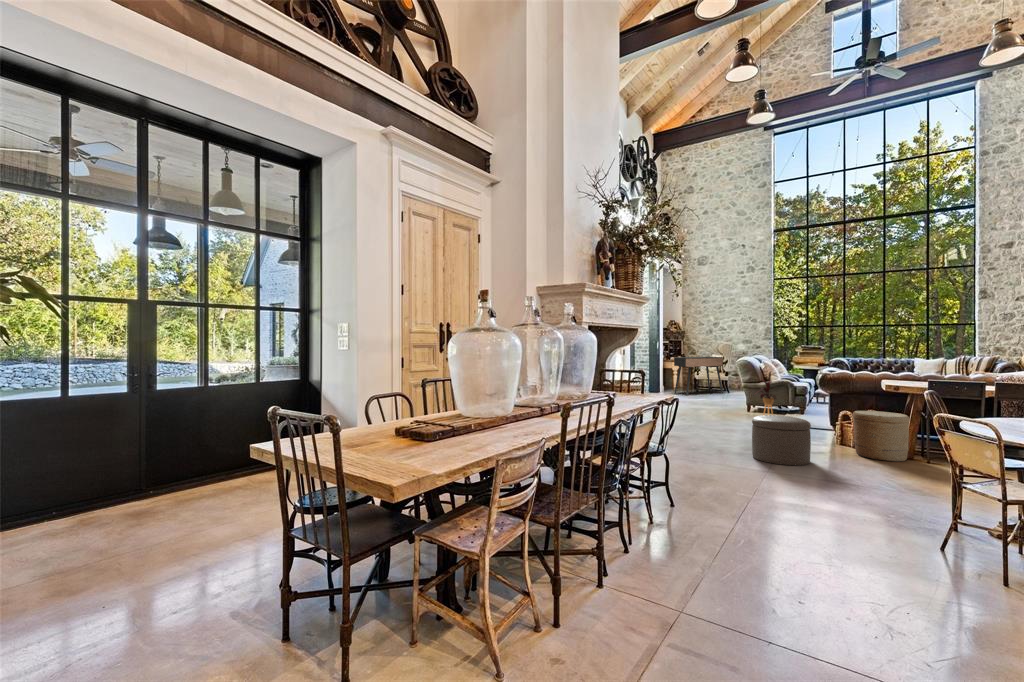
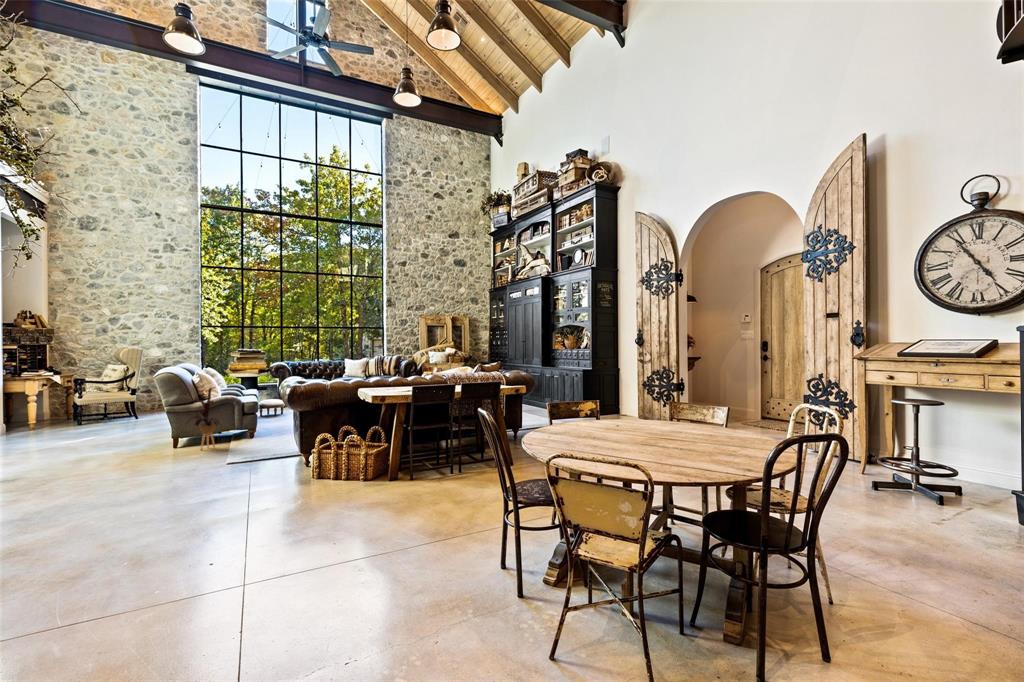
console table: present [674,357,723,396] -> none [30,368,127,434]
woven basket: present [853,411,910,462] -> none [339,429,395,493]
ottoman: present [752,415,811,465] -> none [211,465,304,557]

